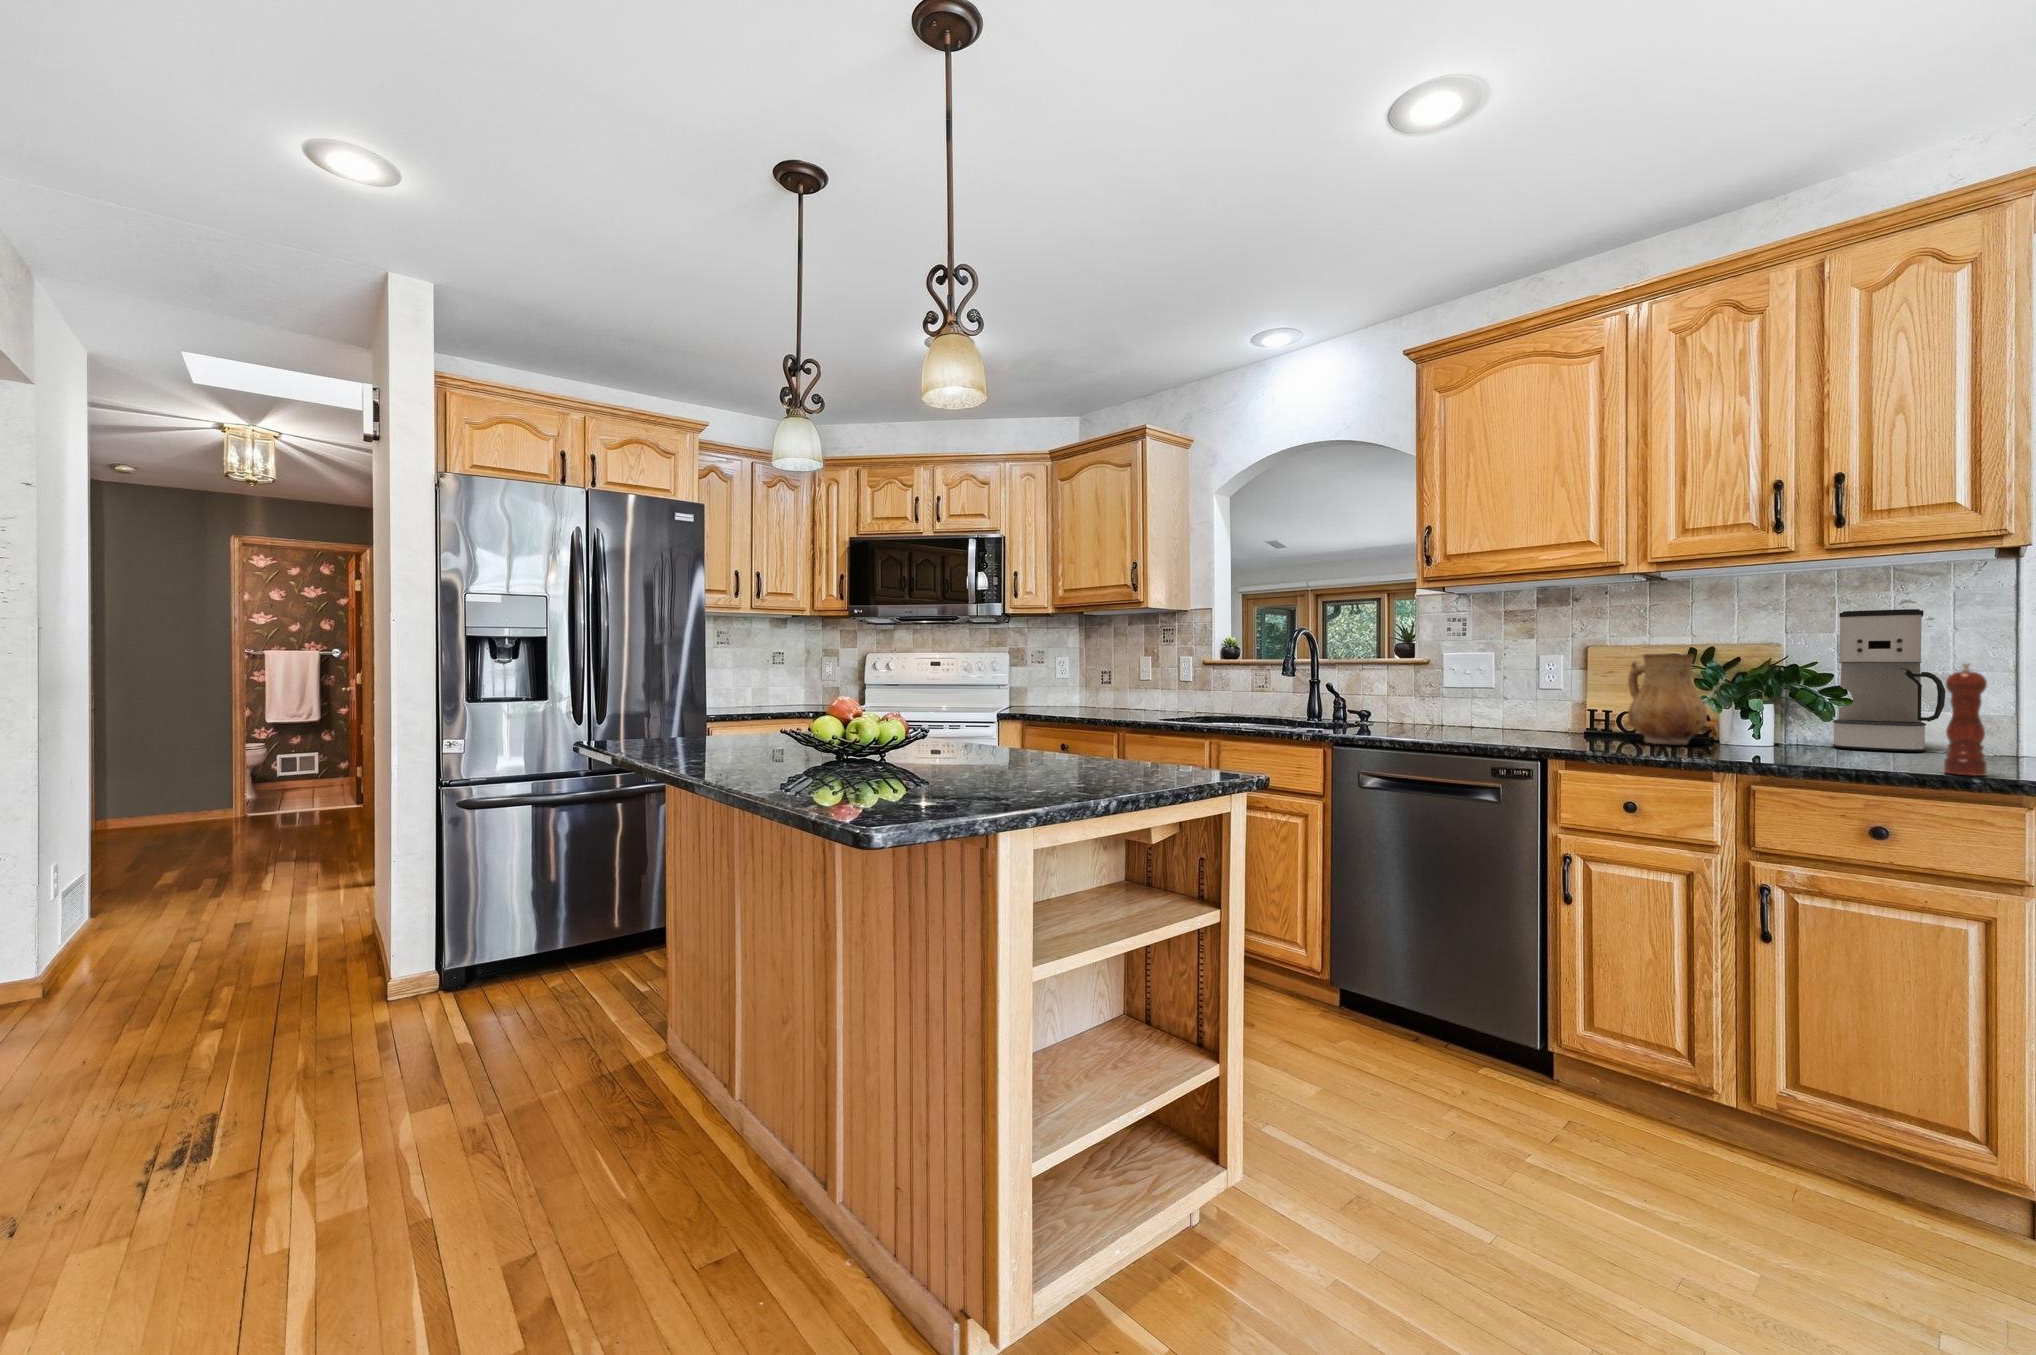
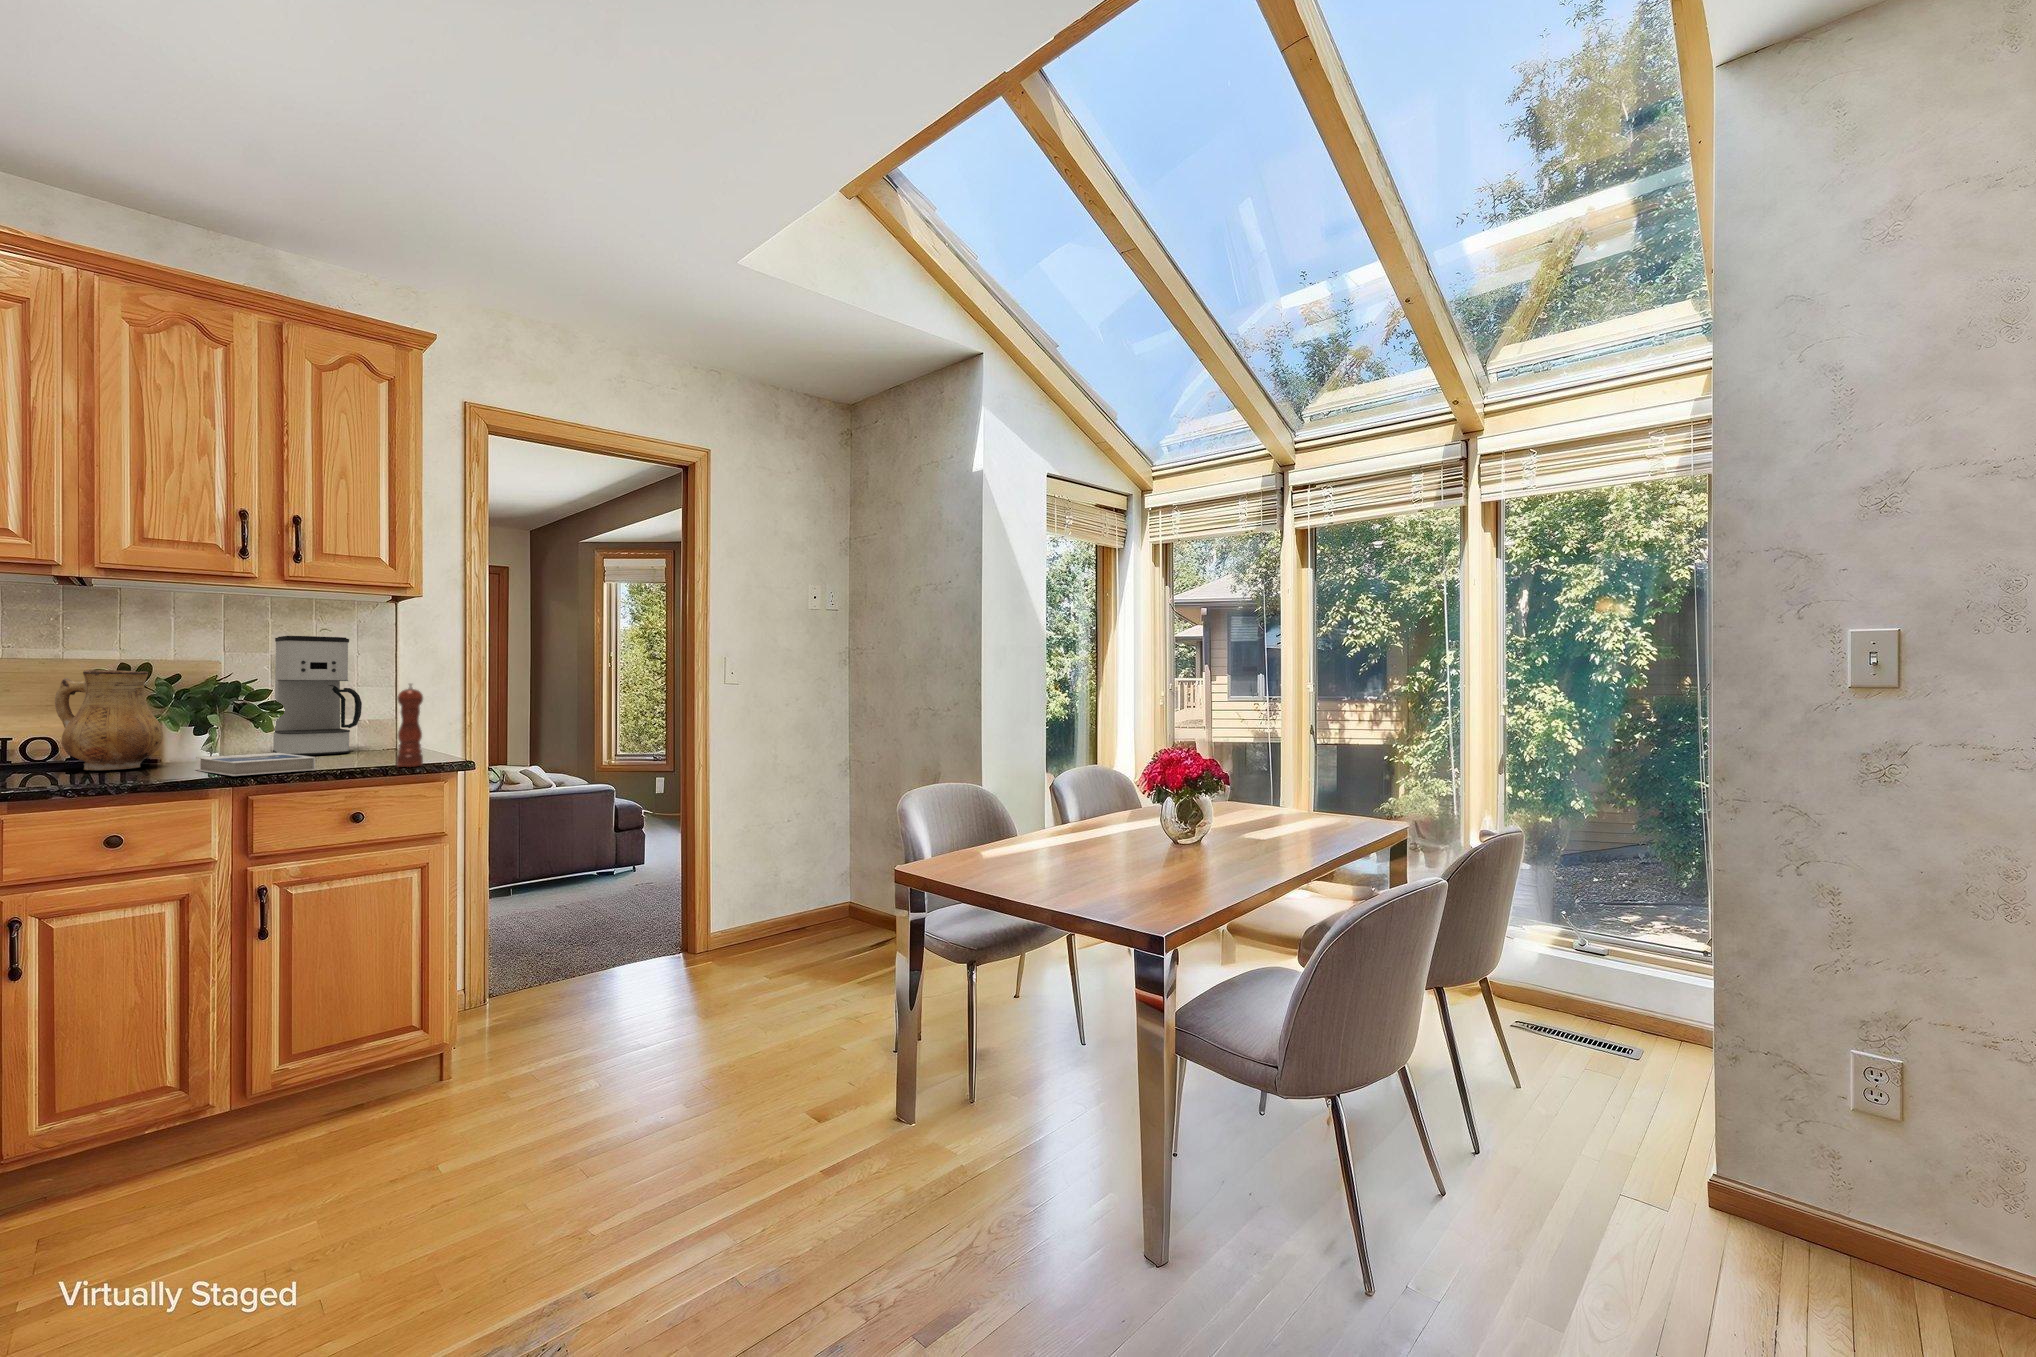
hardback book: none [1725,739,1833,764] -> present [196,753,315,776]

